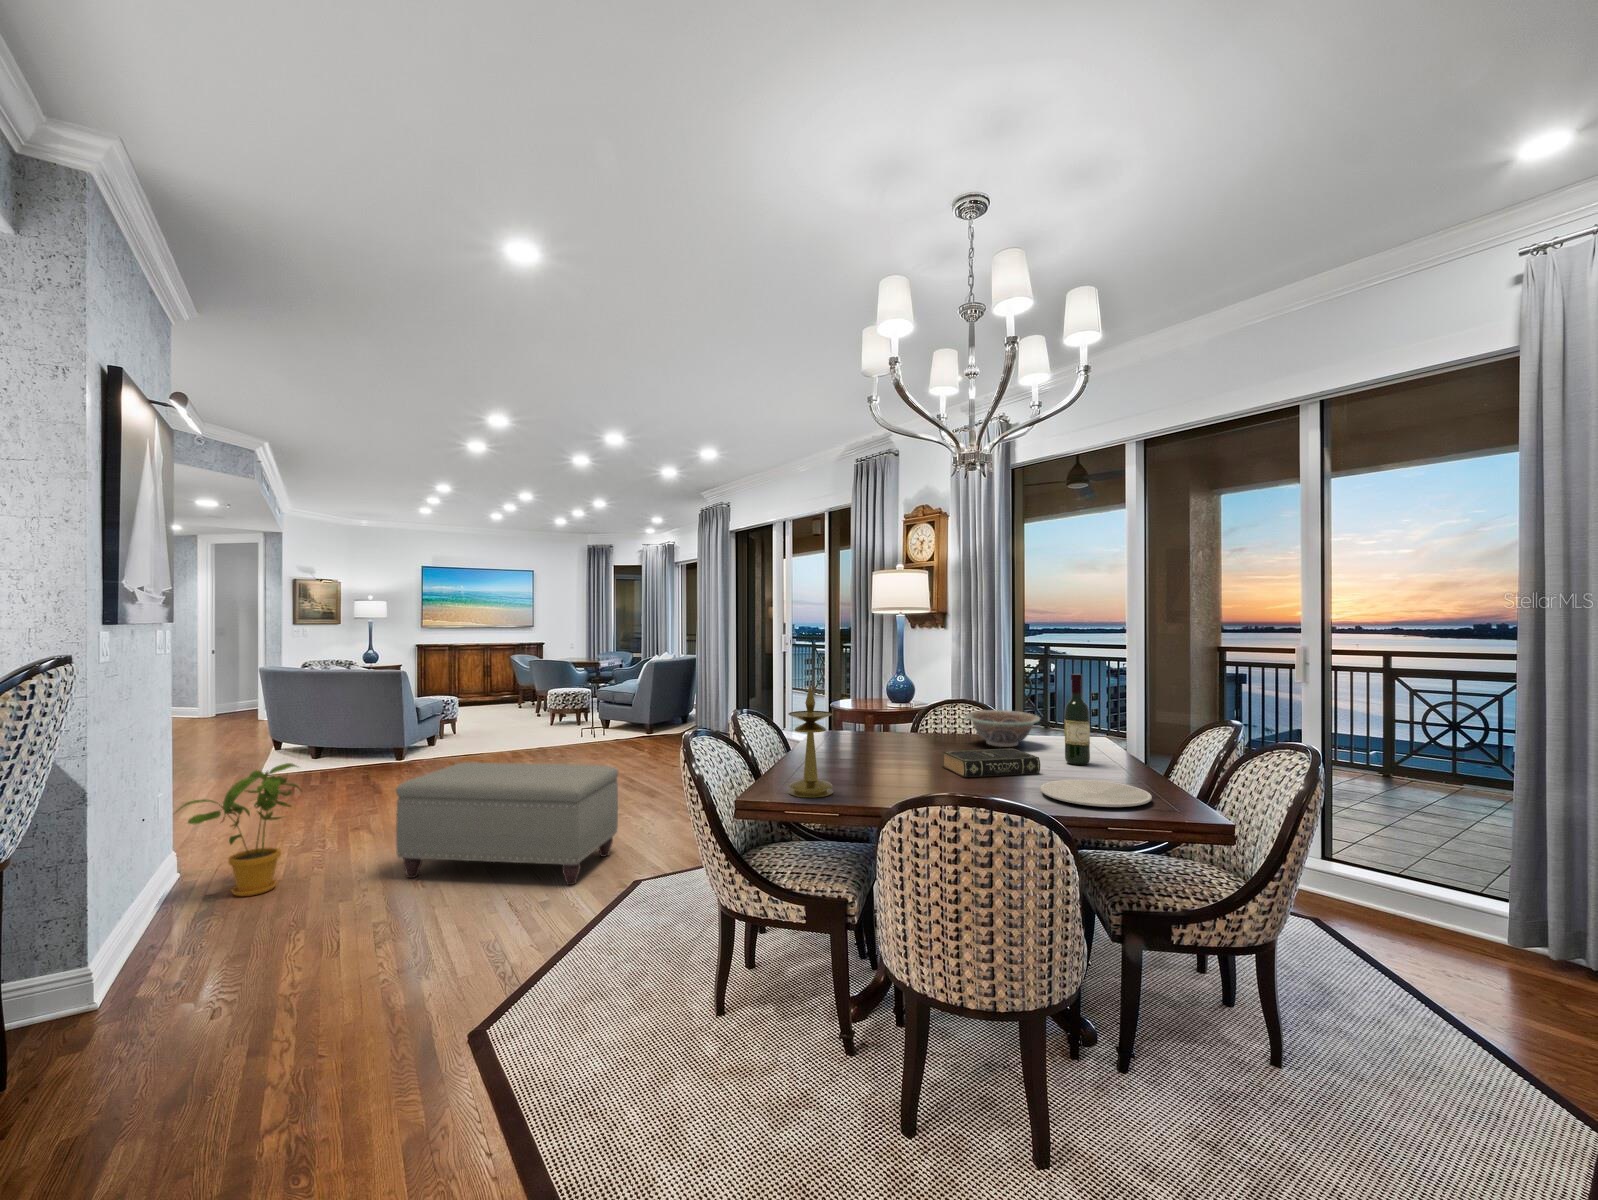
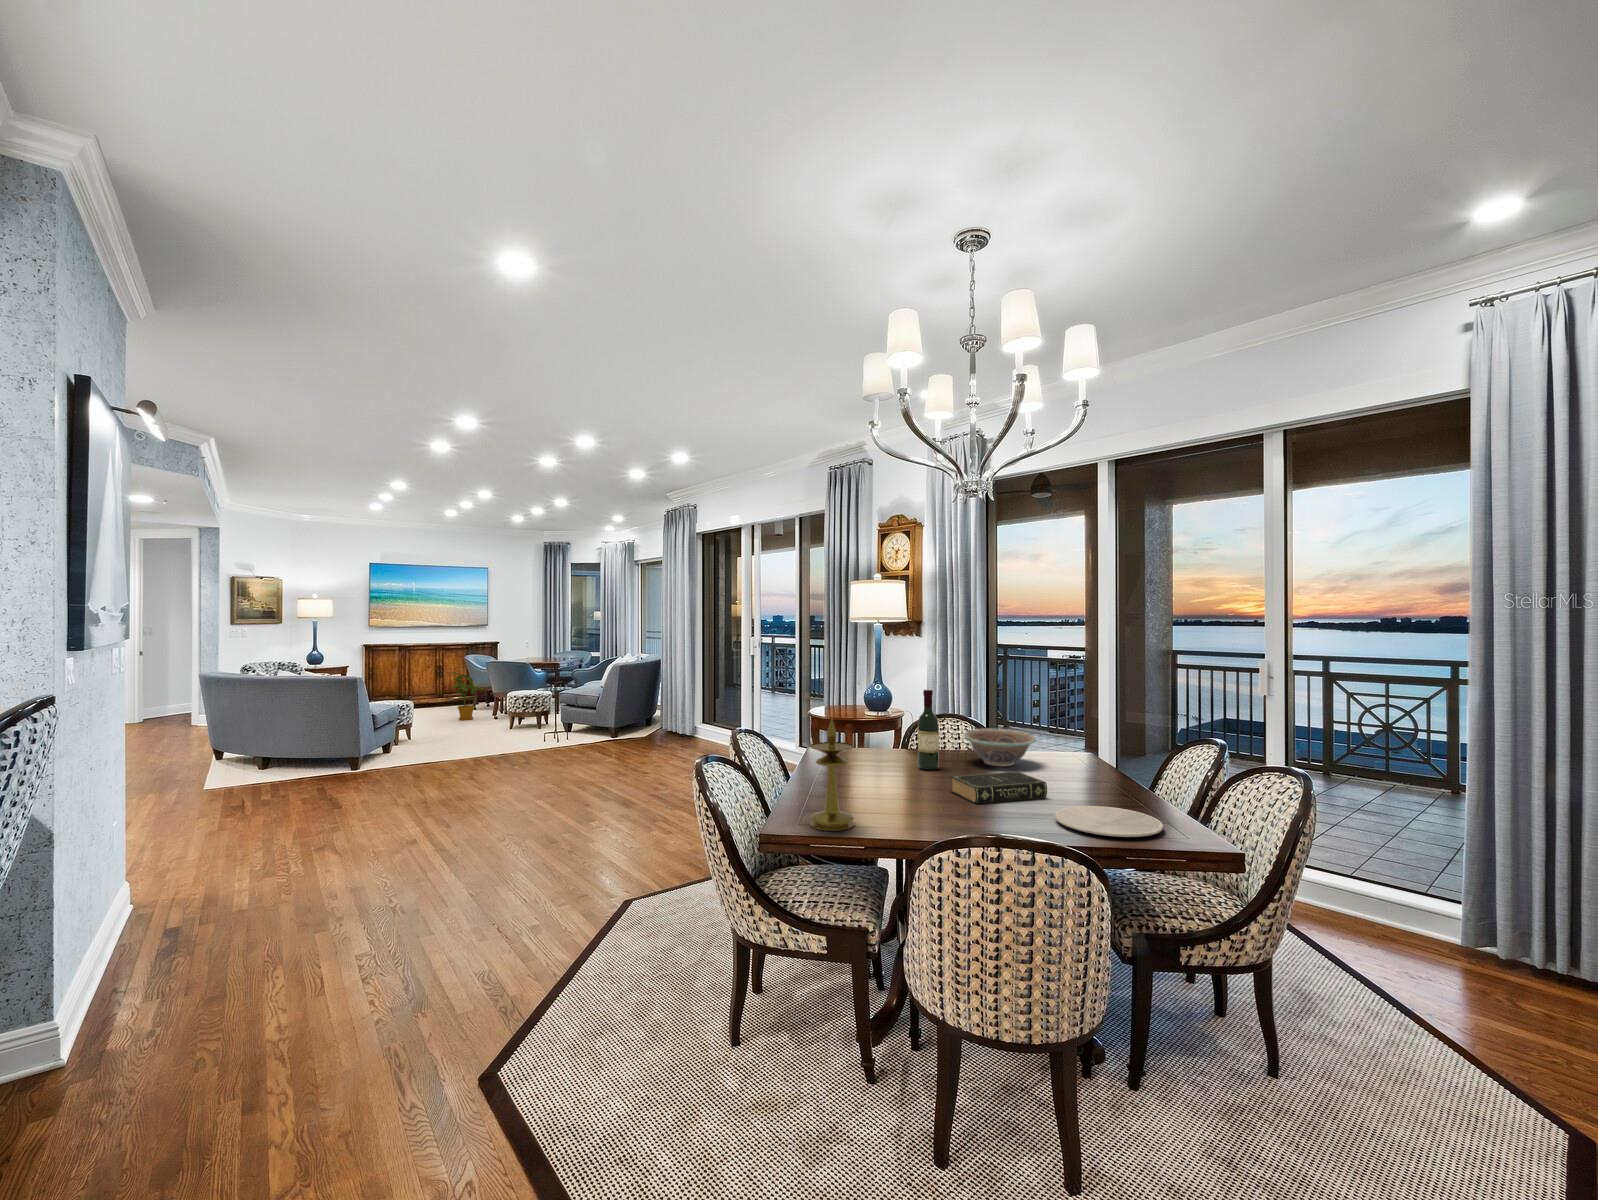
wine bottle: present [1064,674,1090,765] -> present [918,690,939,770]
ottoman: present [396,762,619,885] -> none [372,782,603,909]
house plant: present [179,763,301,896] -> present [452,672,484,720]

